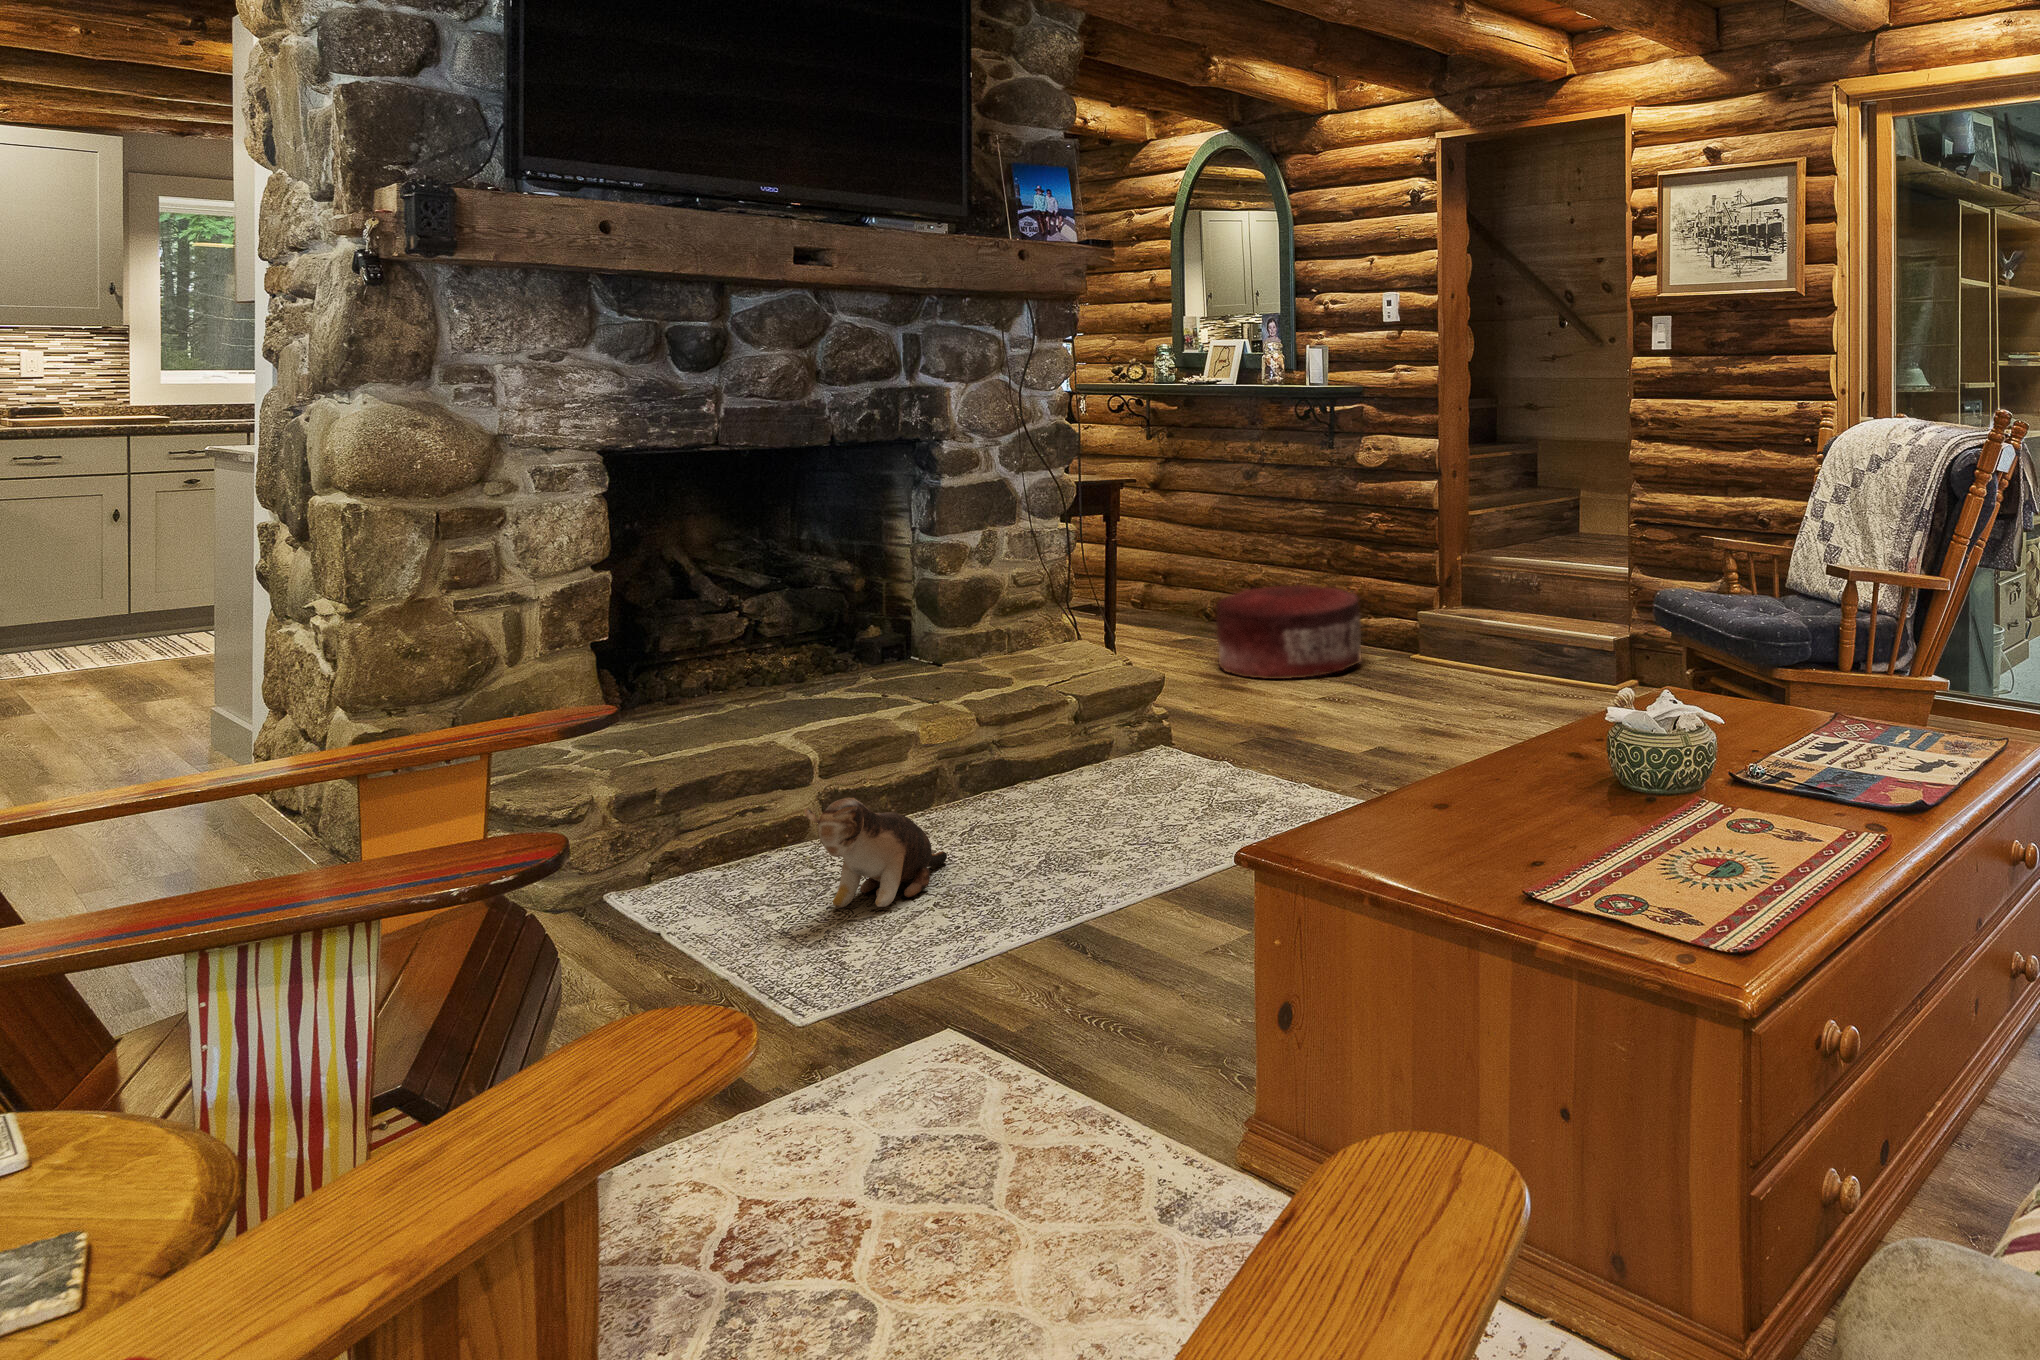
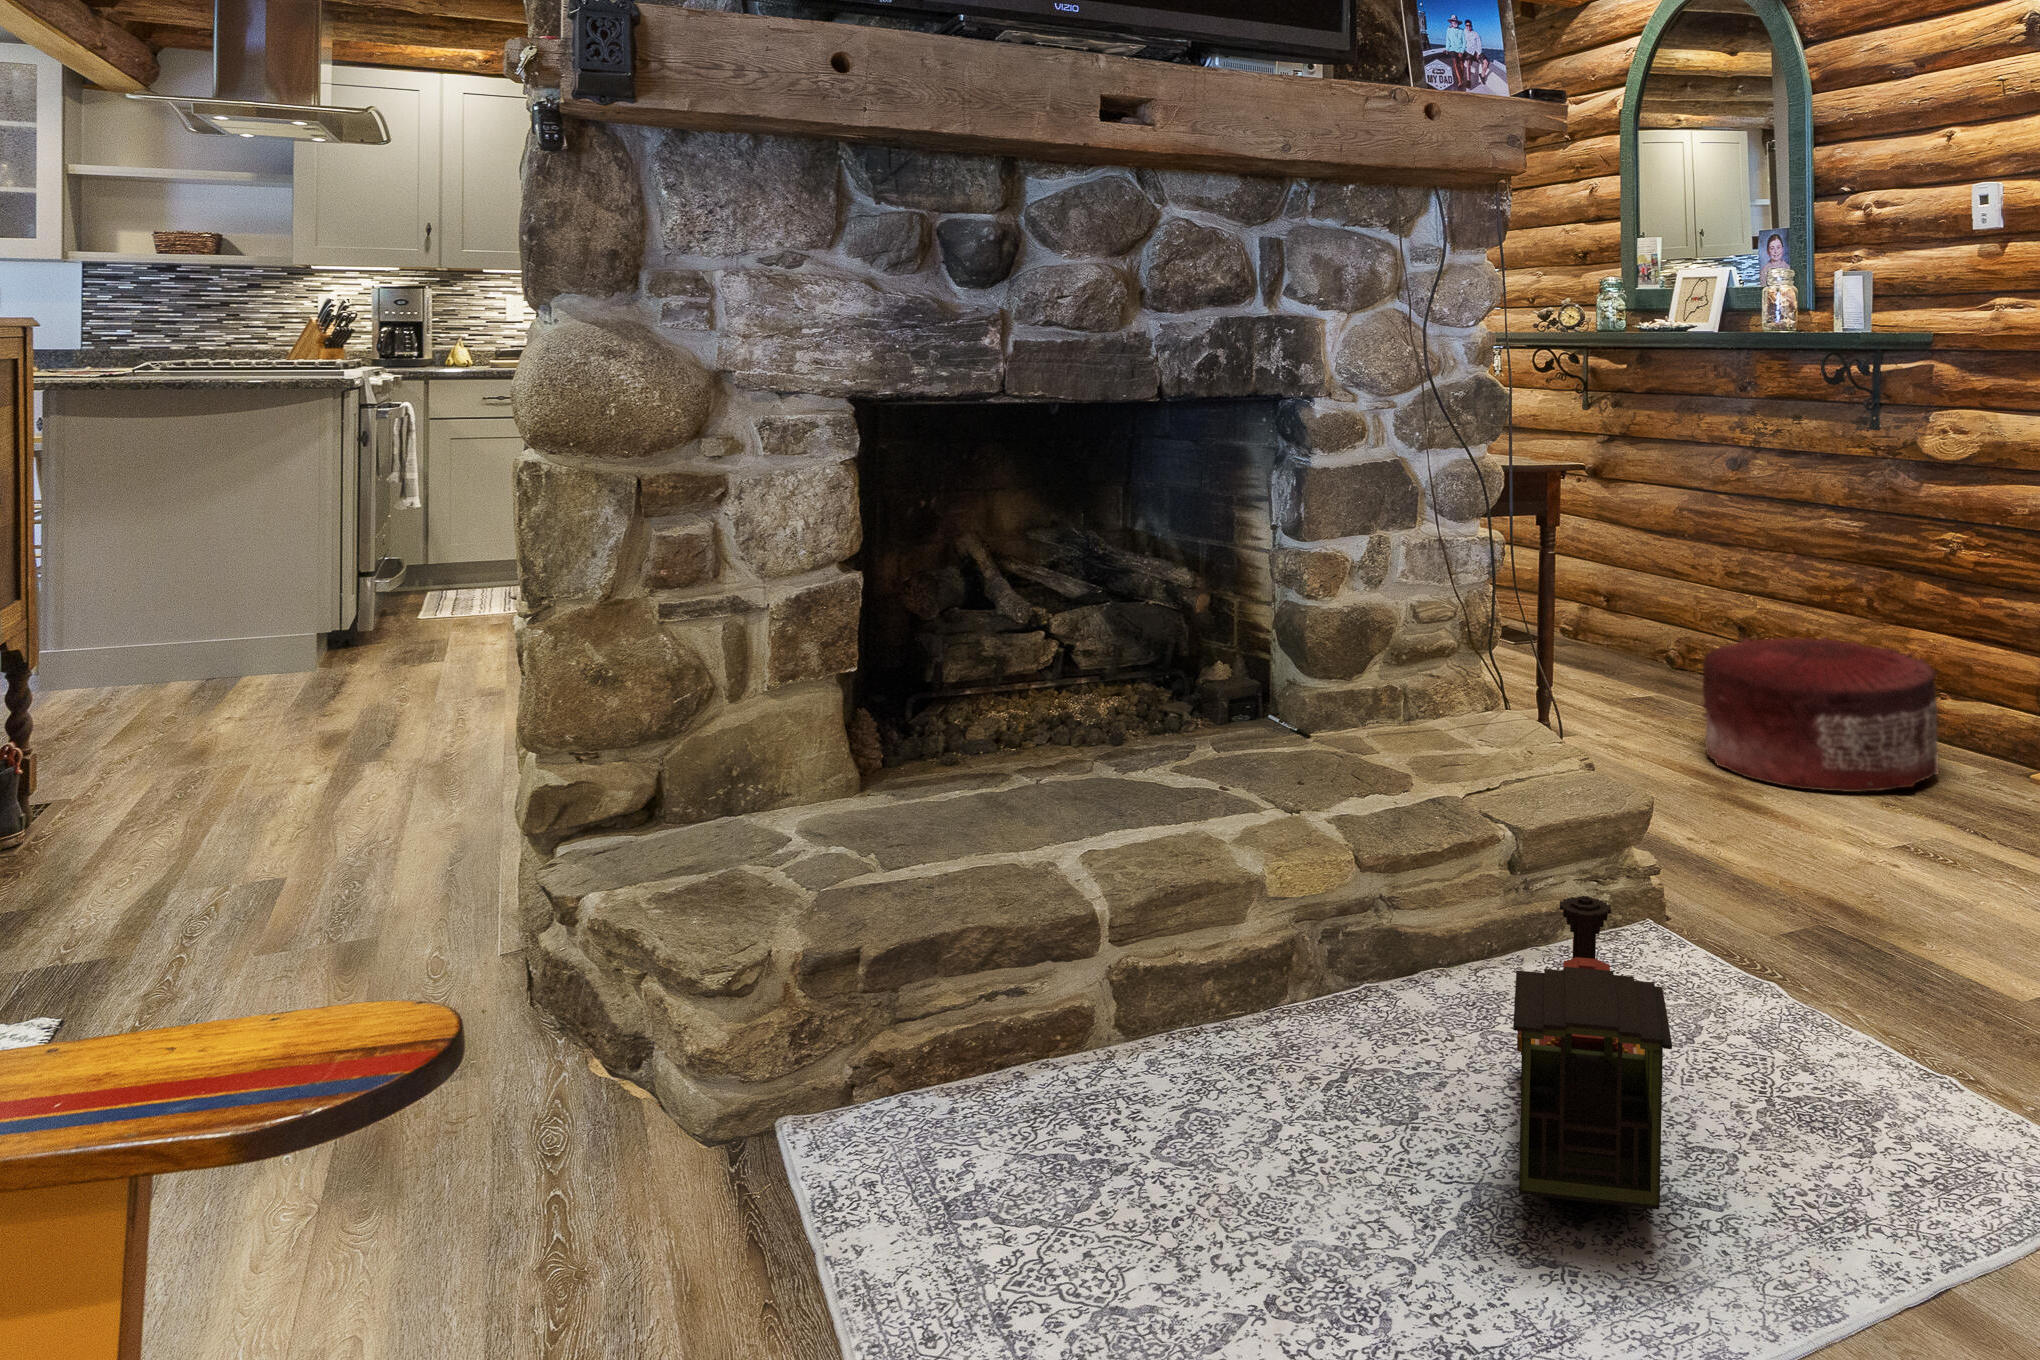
toy train: none [1067,719,1152,867] -> present [1513,896,1672,1210]
plush toy: present [804,797,947,908] -> none [1064,1023,1305,1228]

